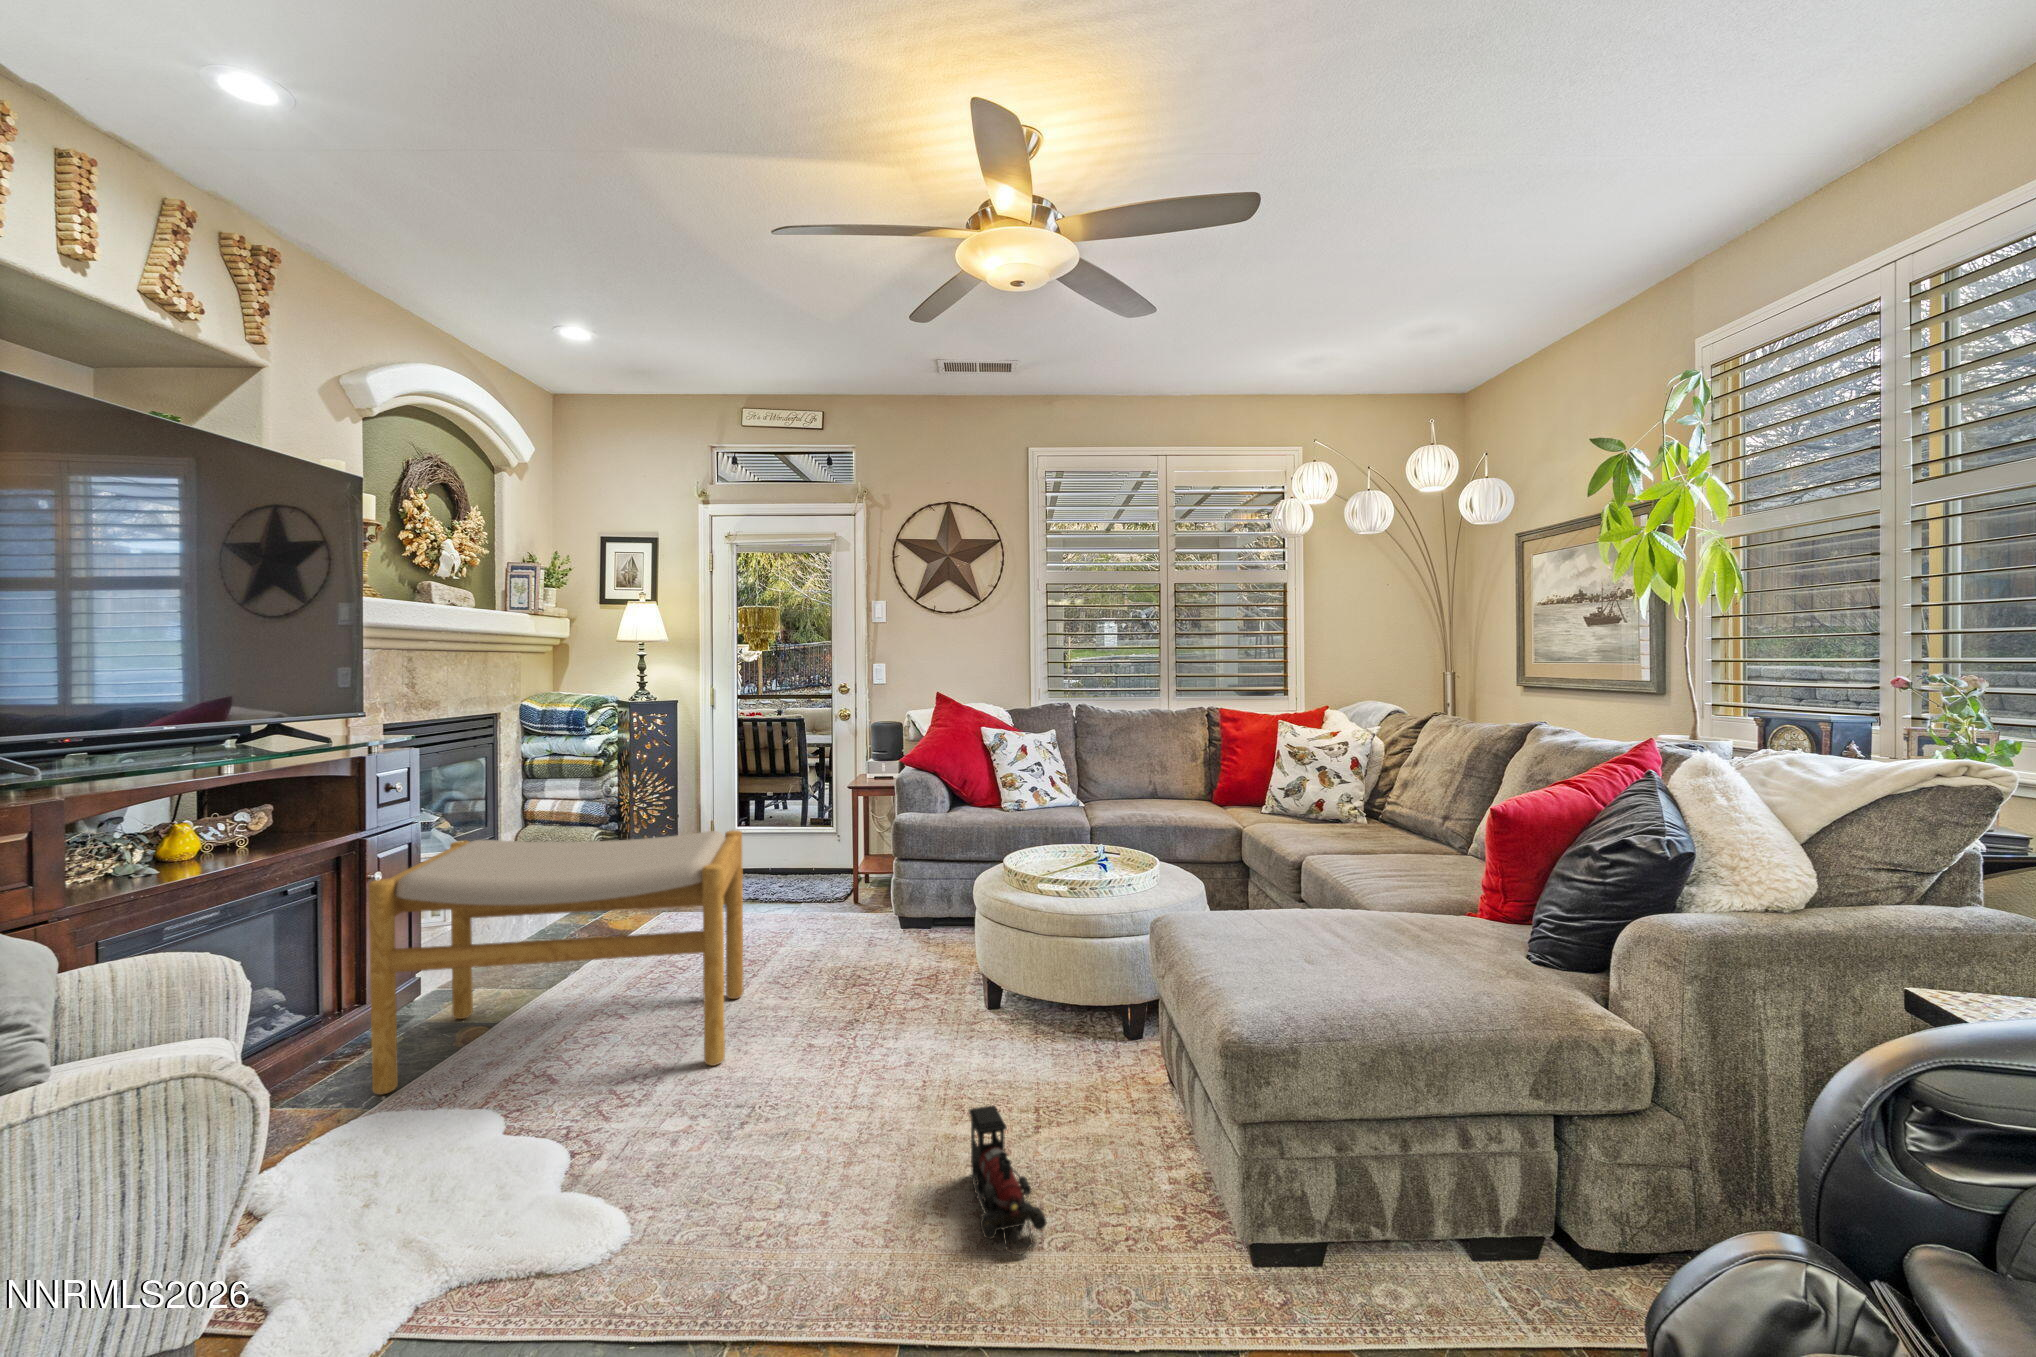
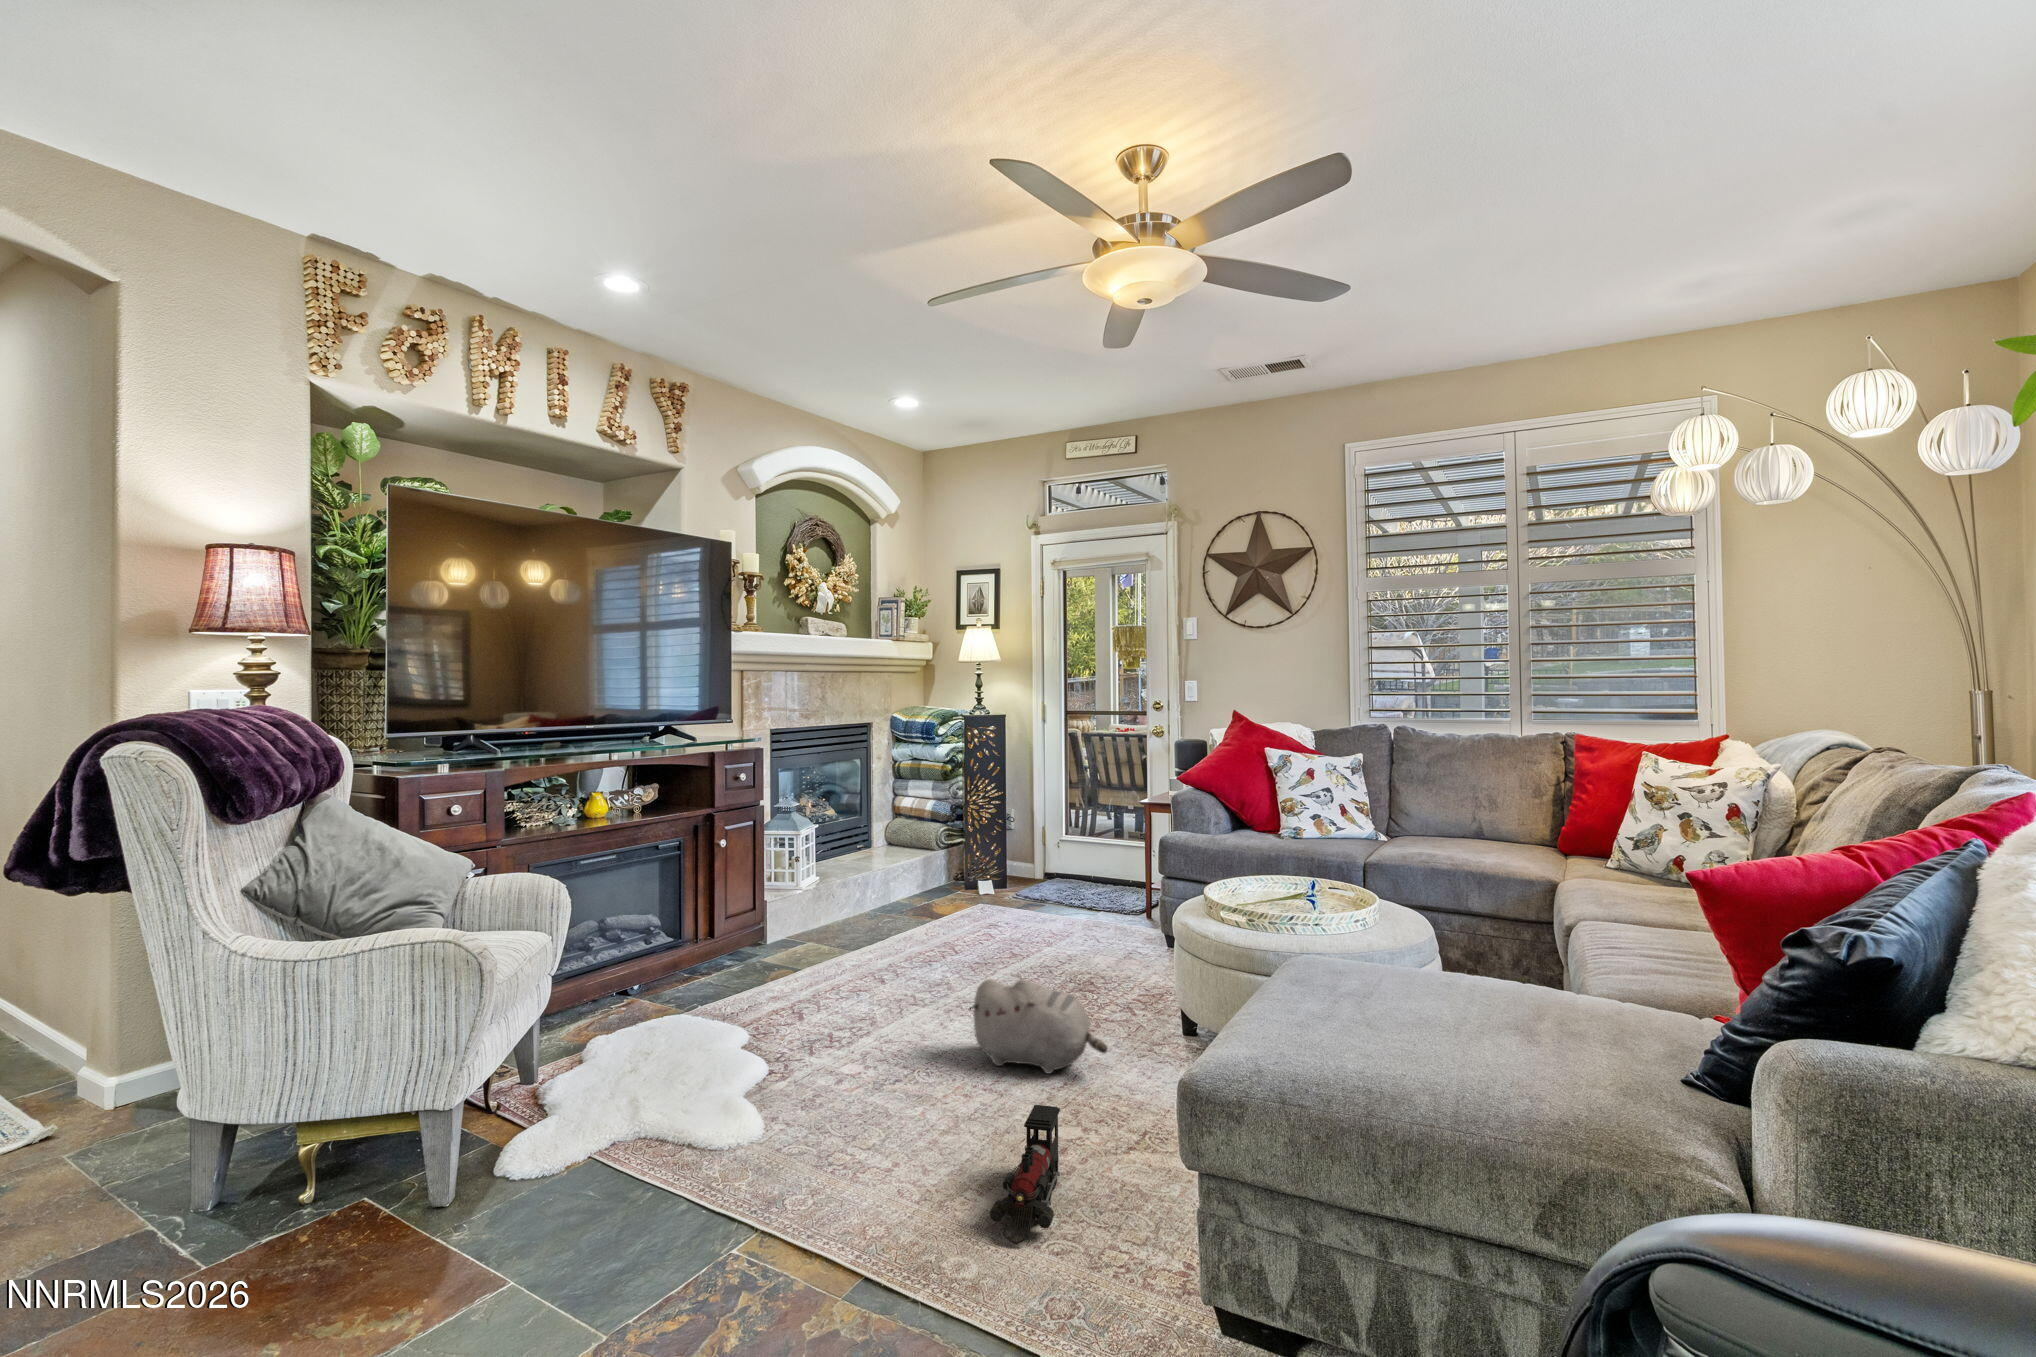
footstool: present [369,830,743,1095] -> none [686,822,978,1033]
plush toy: none [806,982,965,1080] -> present [969,979,1108,1074]

